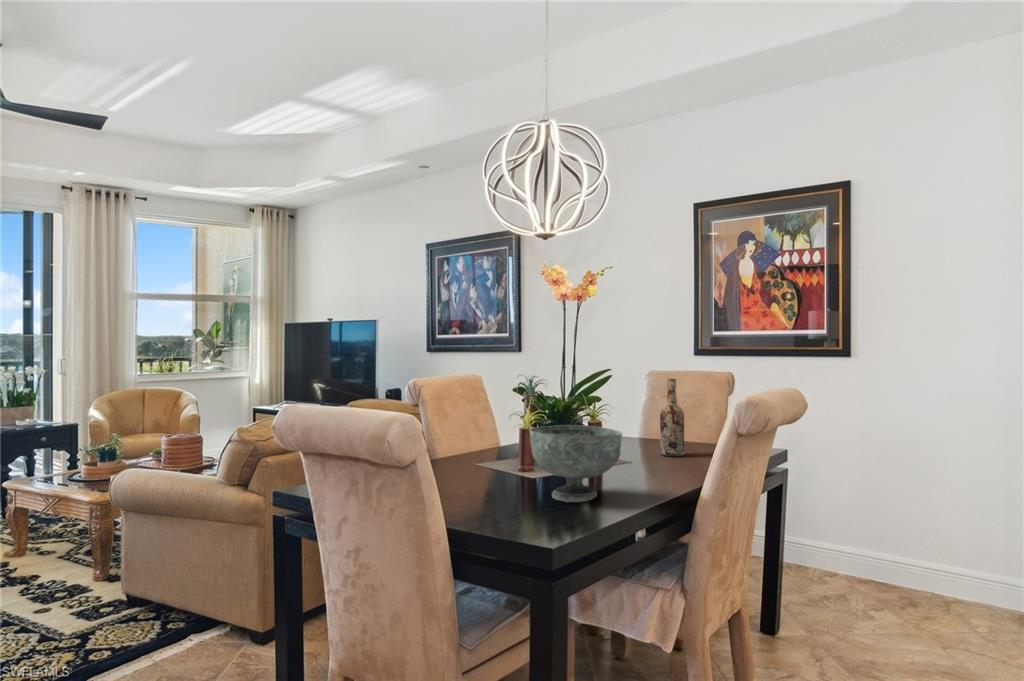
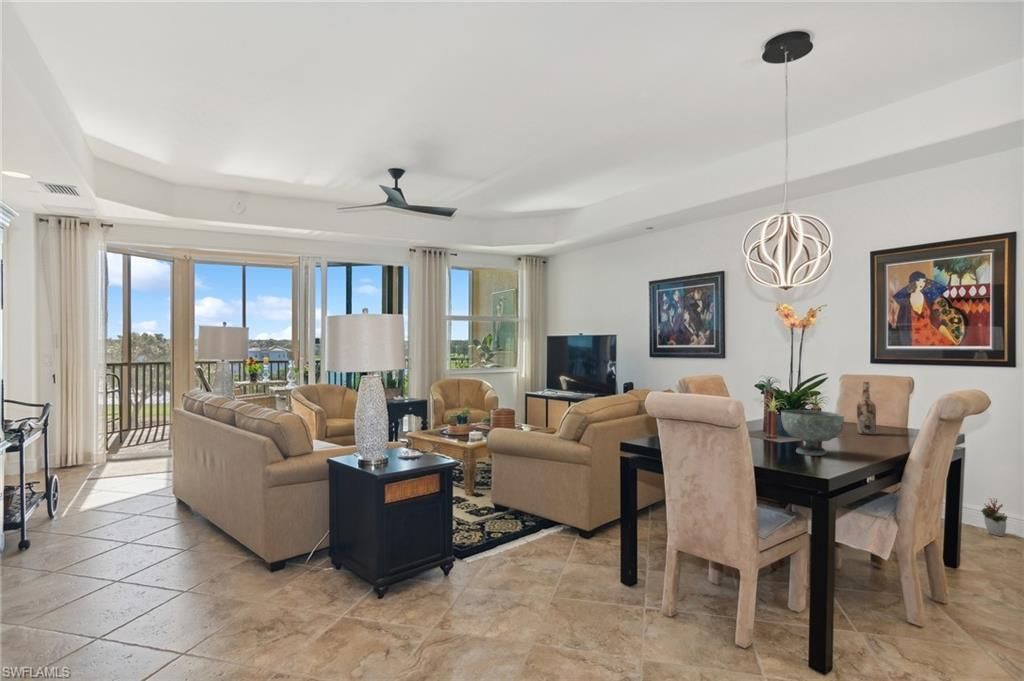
decorative plant: none [816,528,844,578] -> present [981,498,1007,536]

